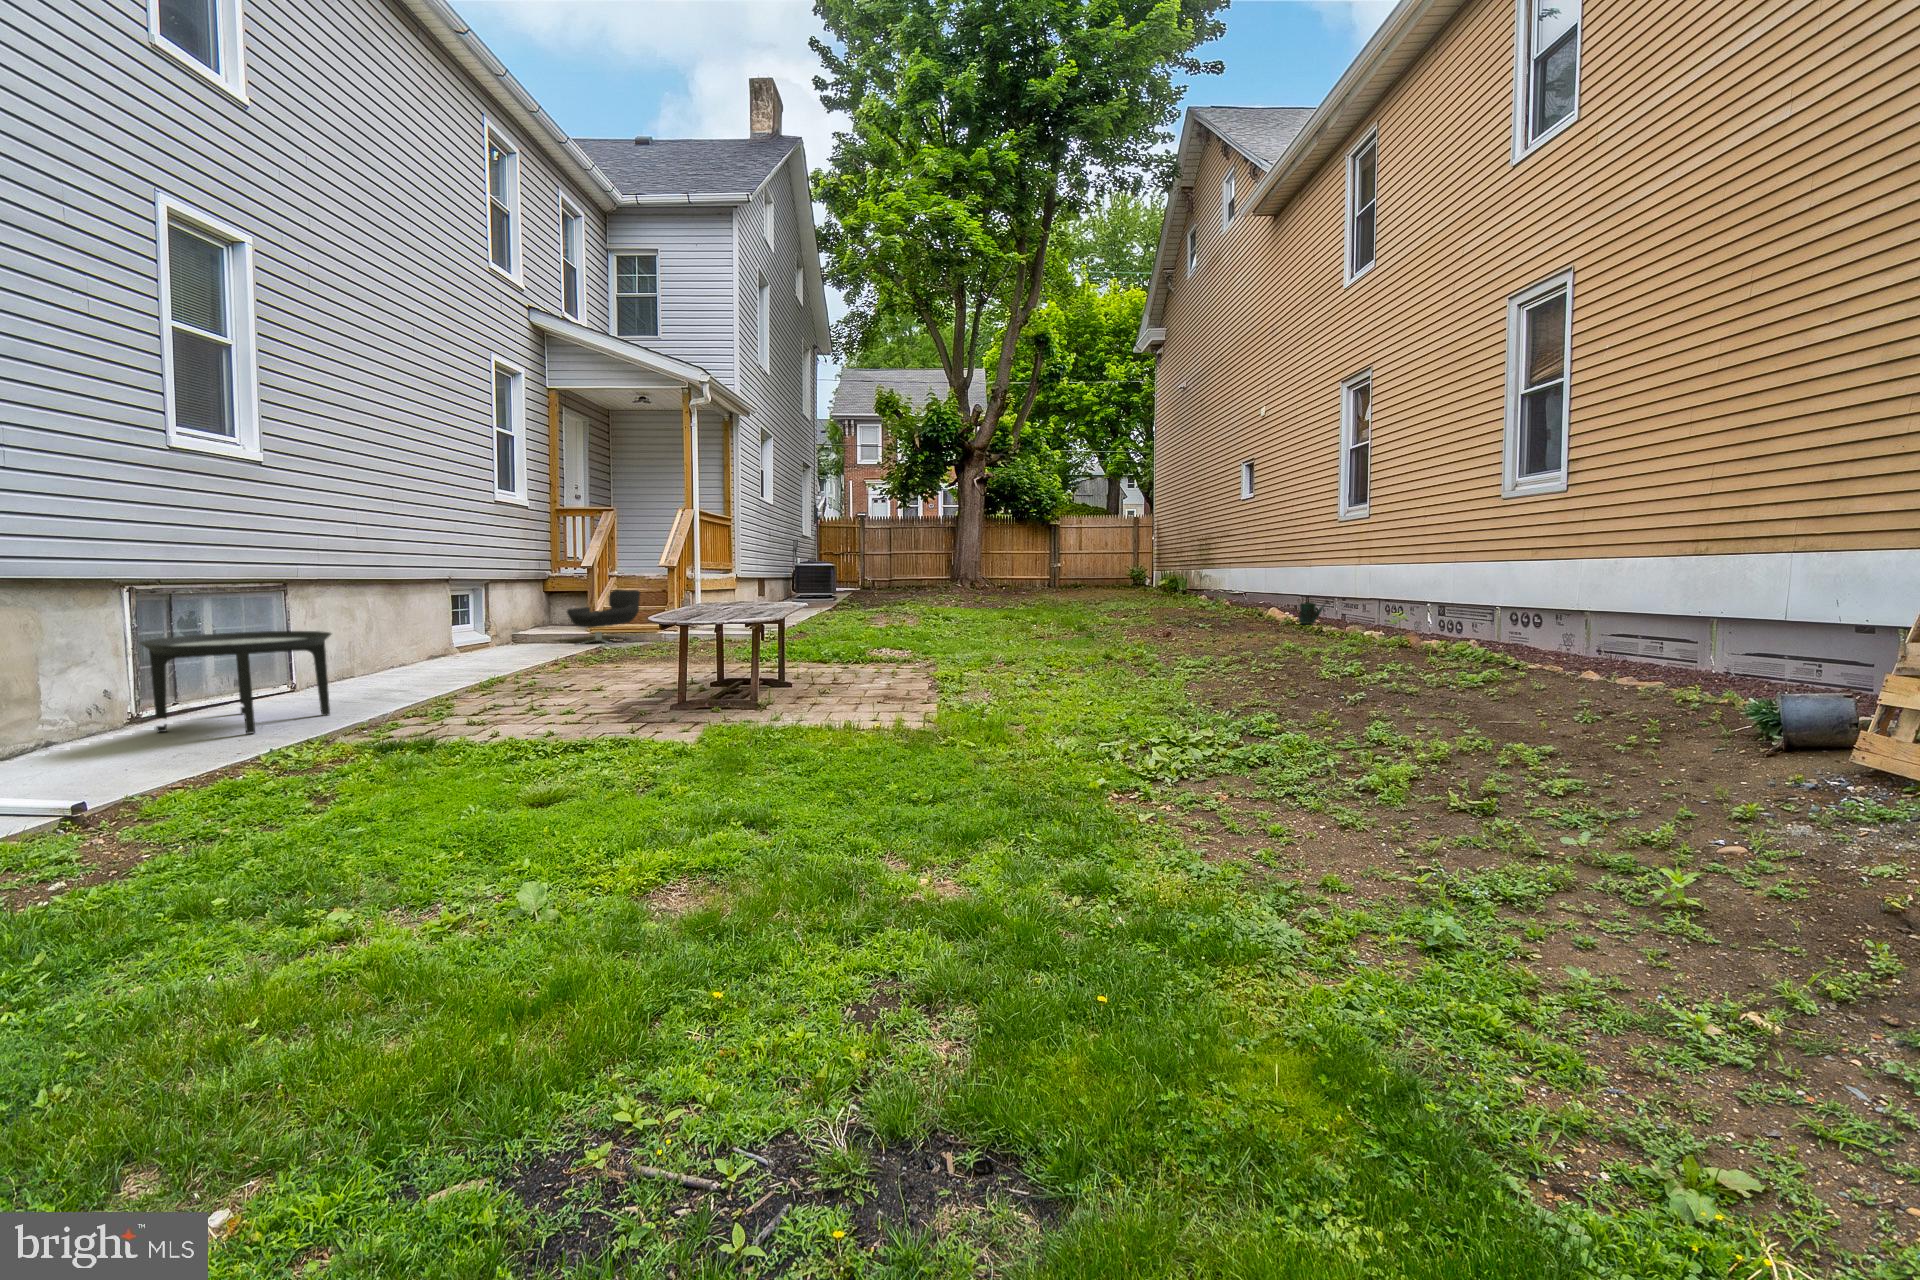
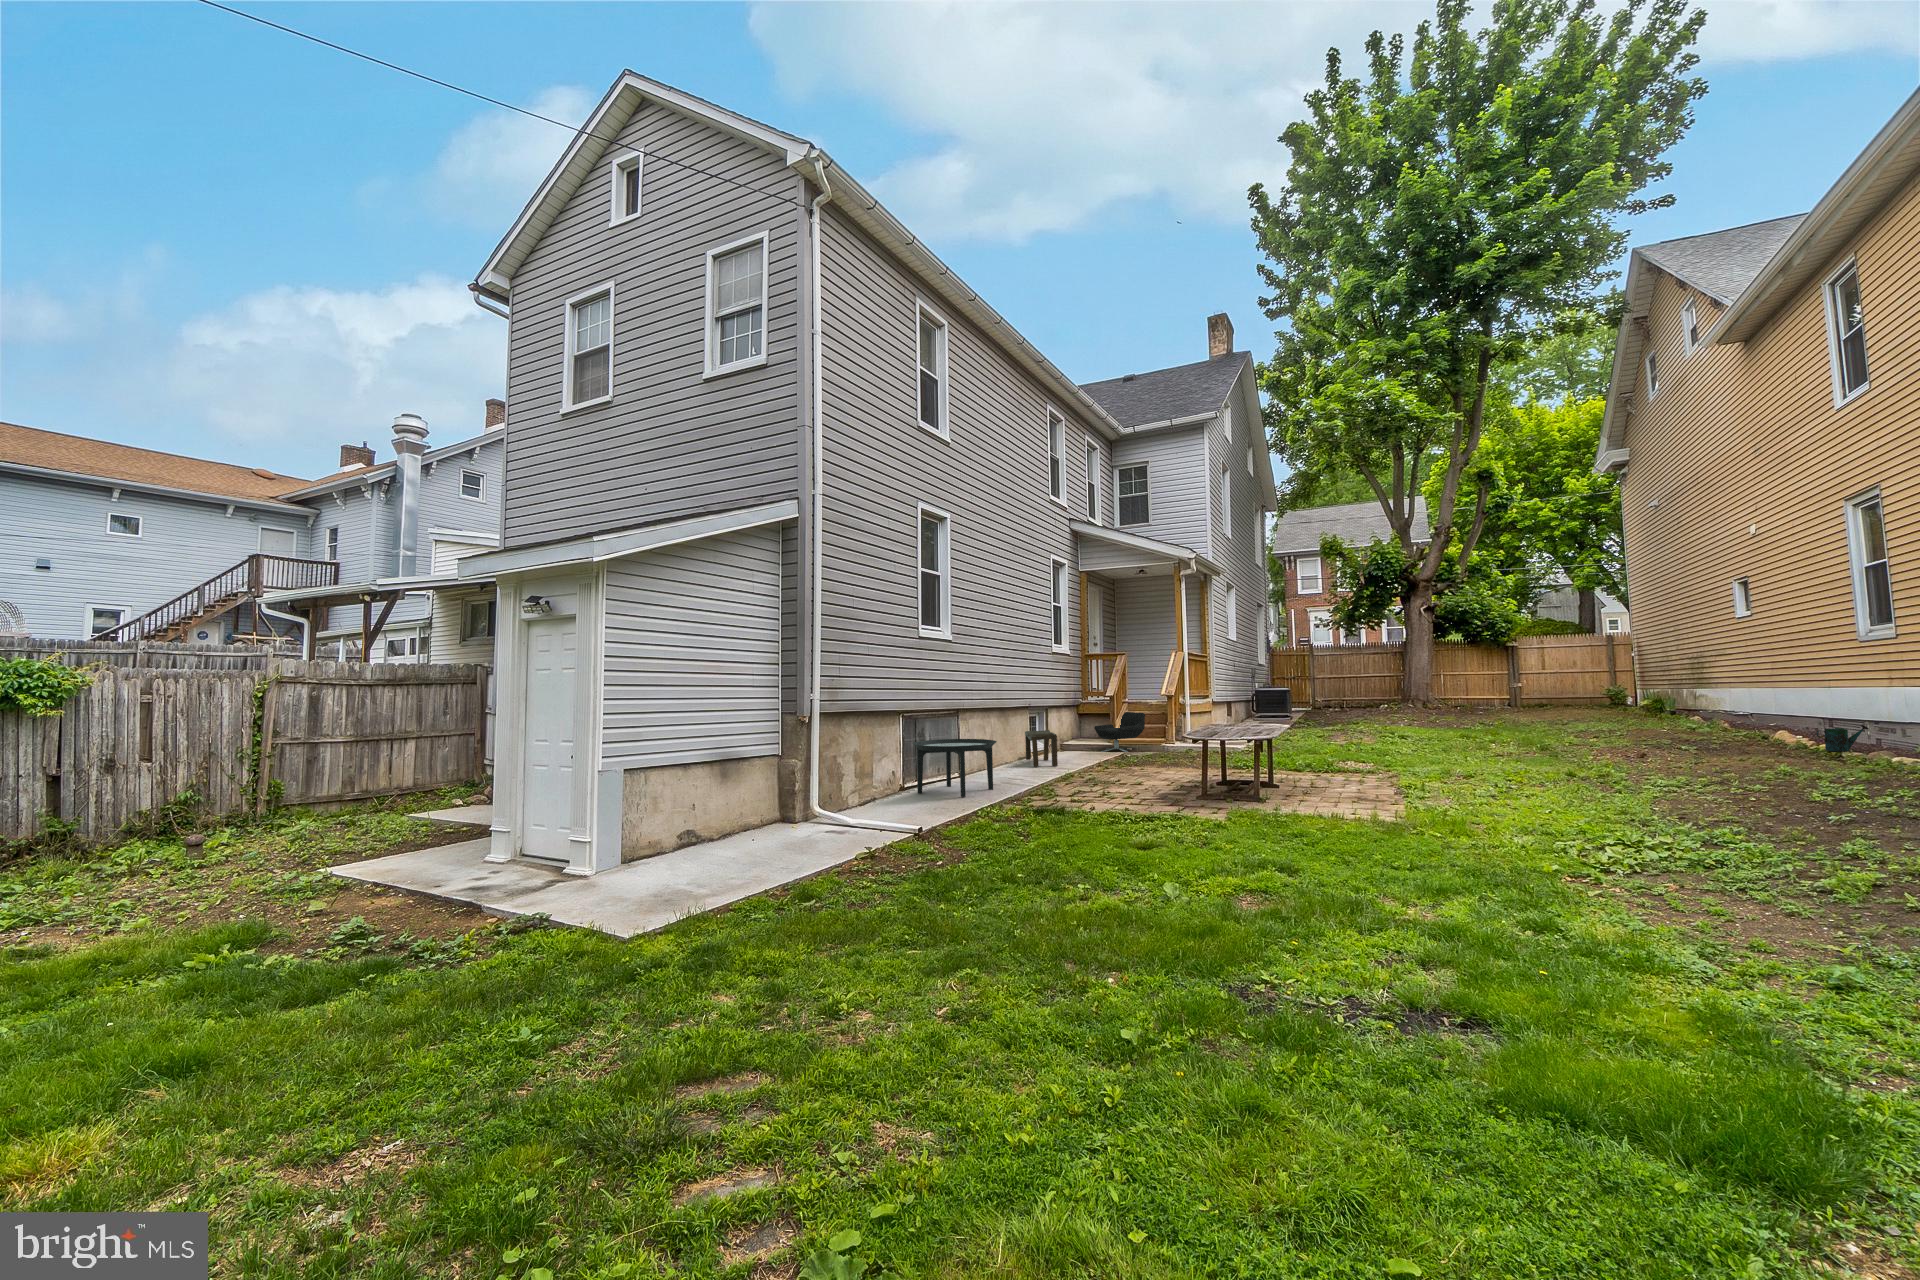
bench: none [438,616,487,672] -> present [1025,730,1058,767]

